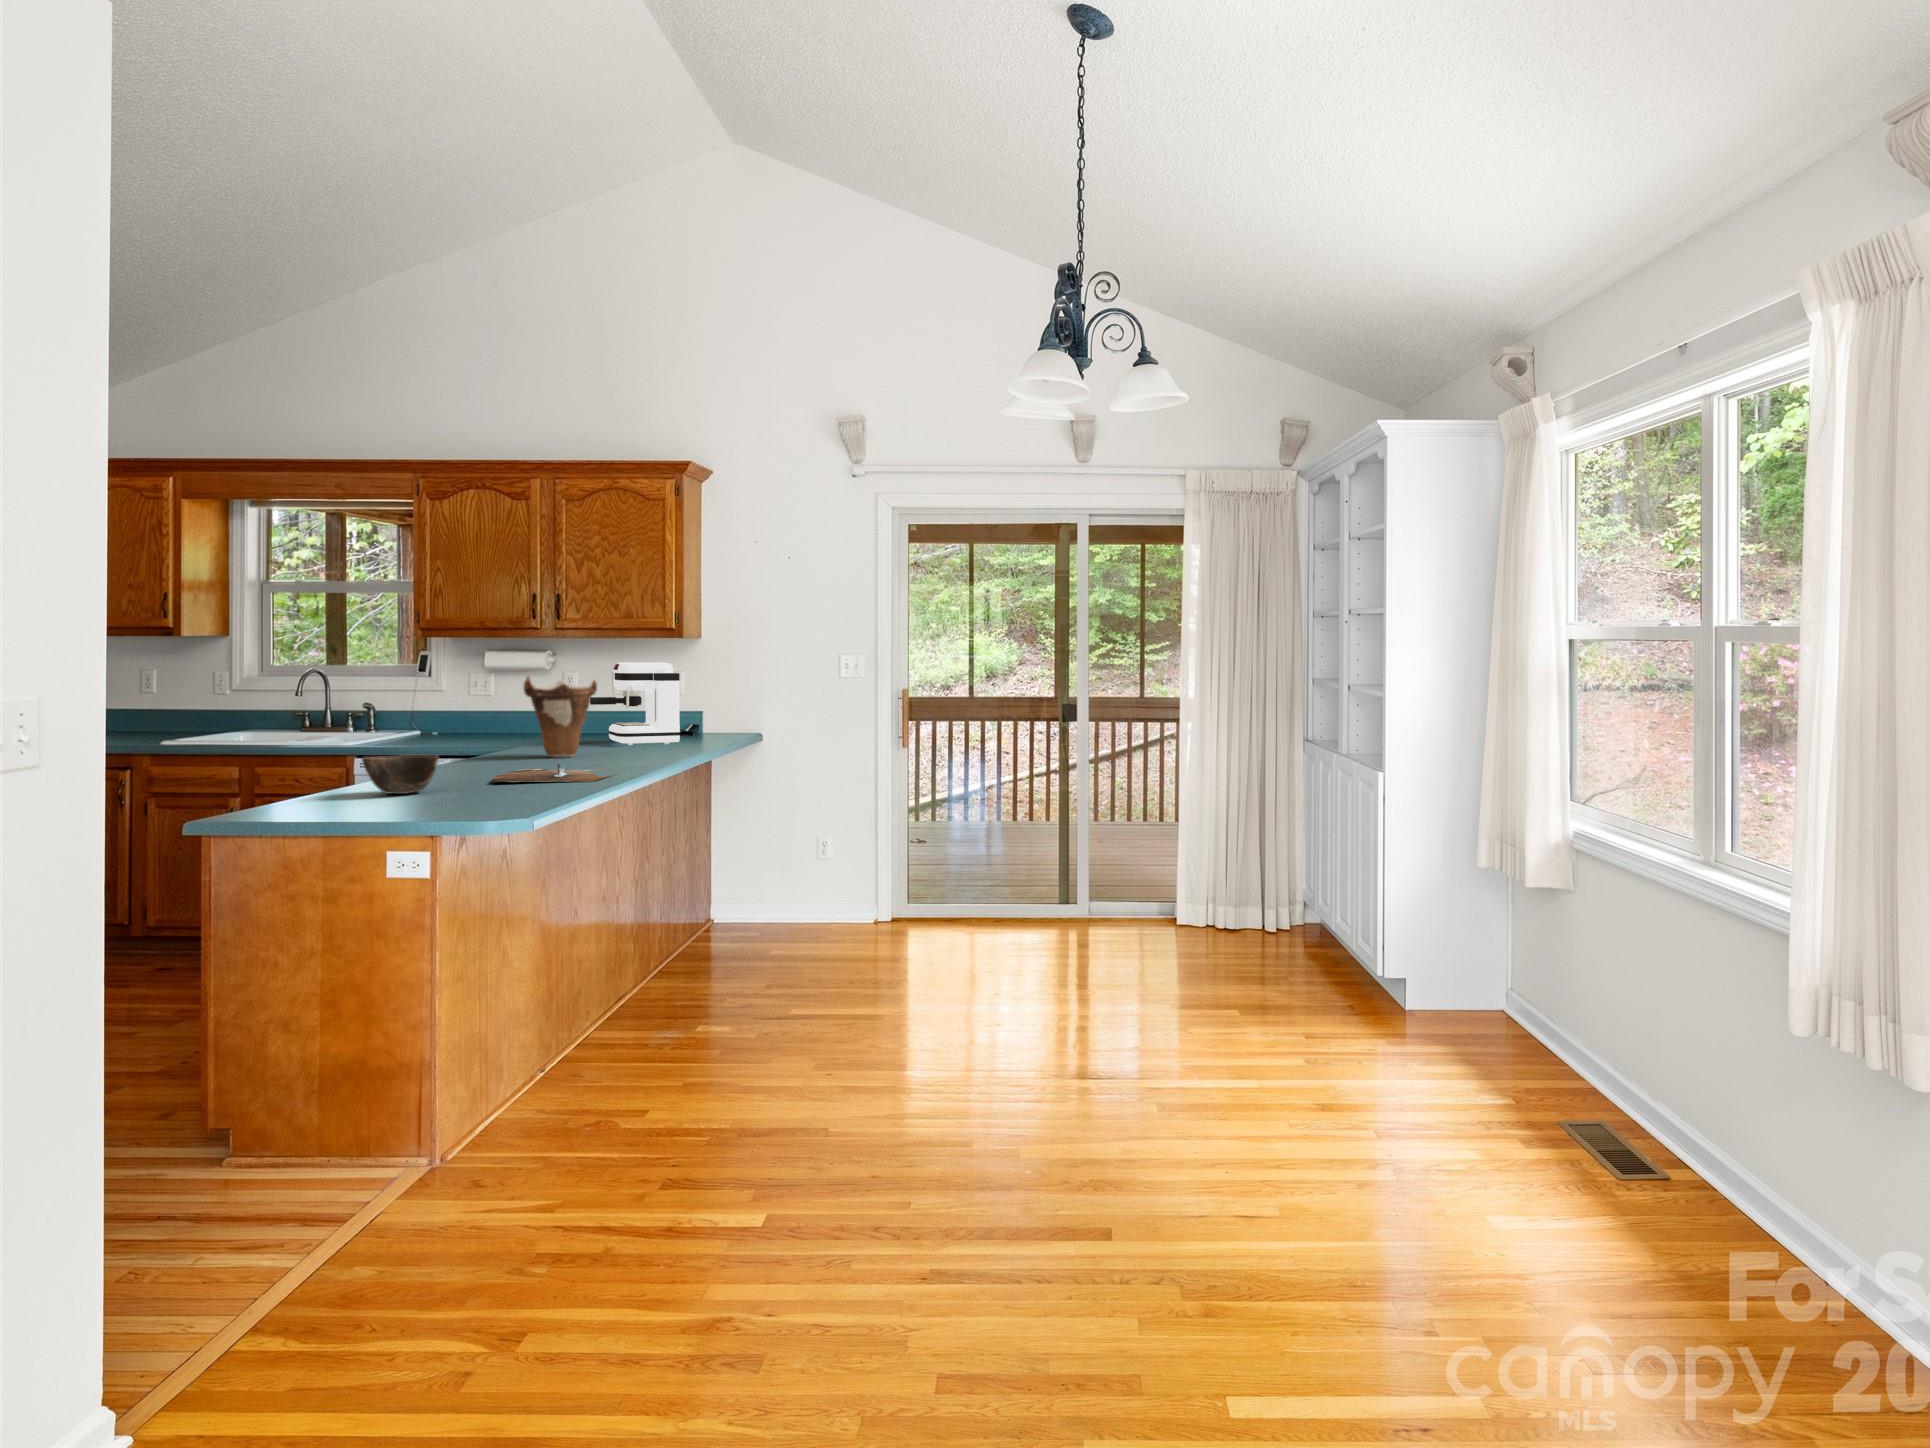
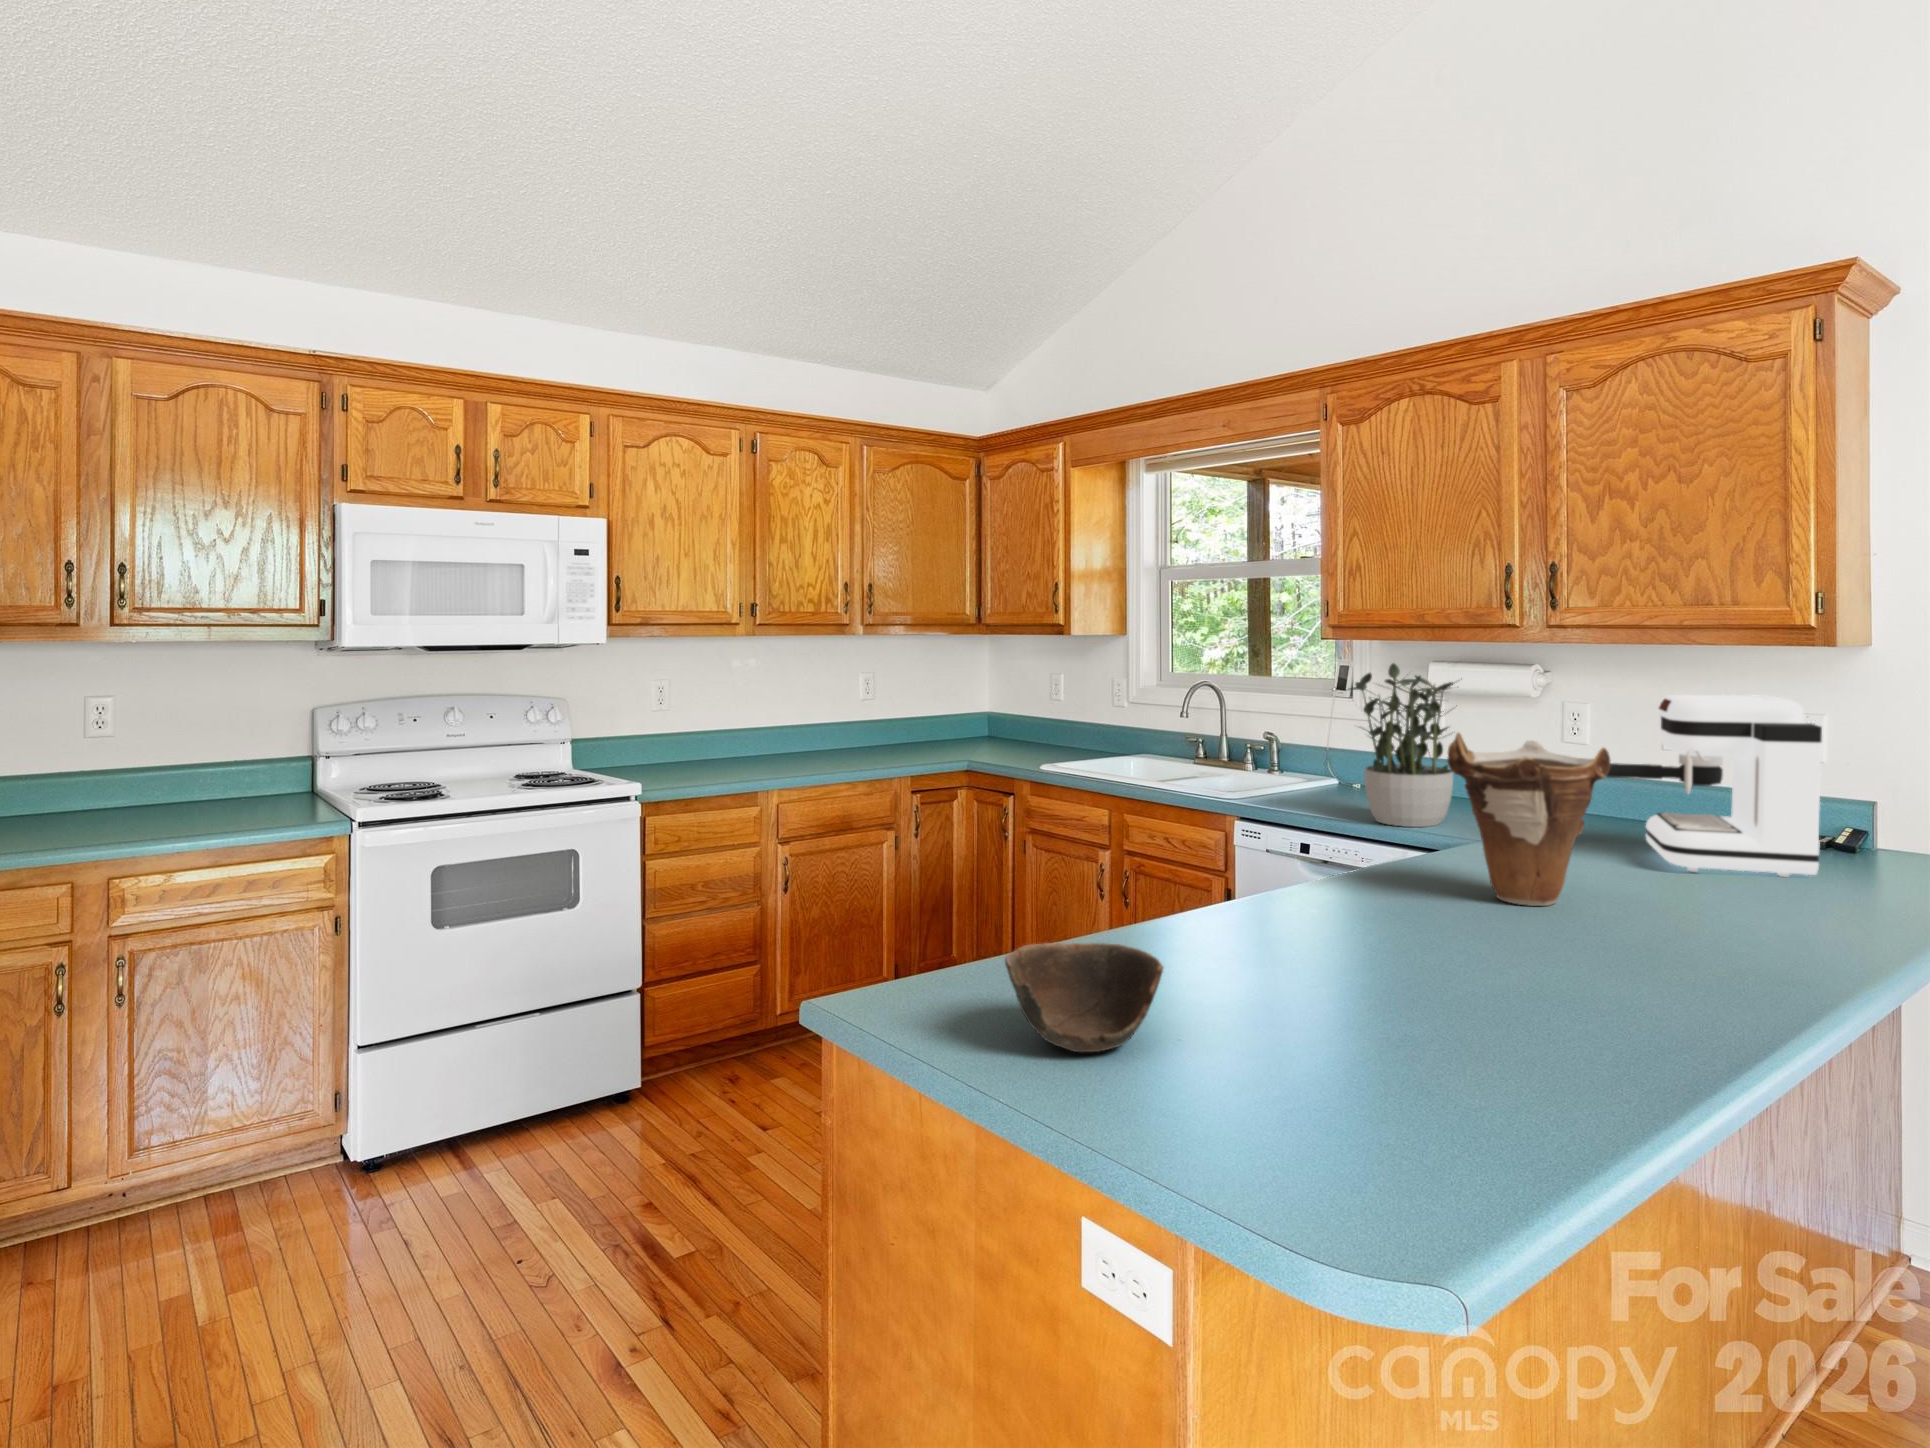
potted plant: none [441,649,510,747] -> present [1345,663,1457,827]
cutting board: present [491,763,610,782] -> none [1294,965,1688,1103]

